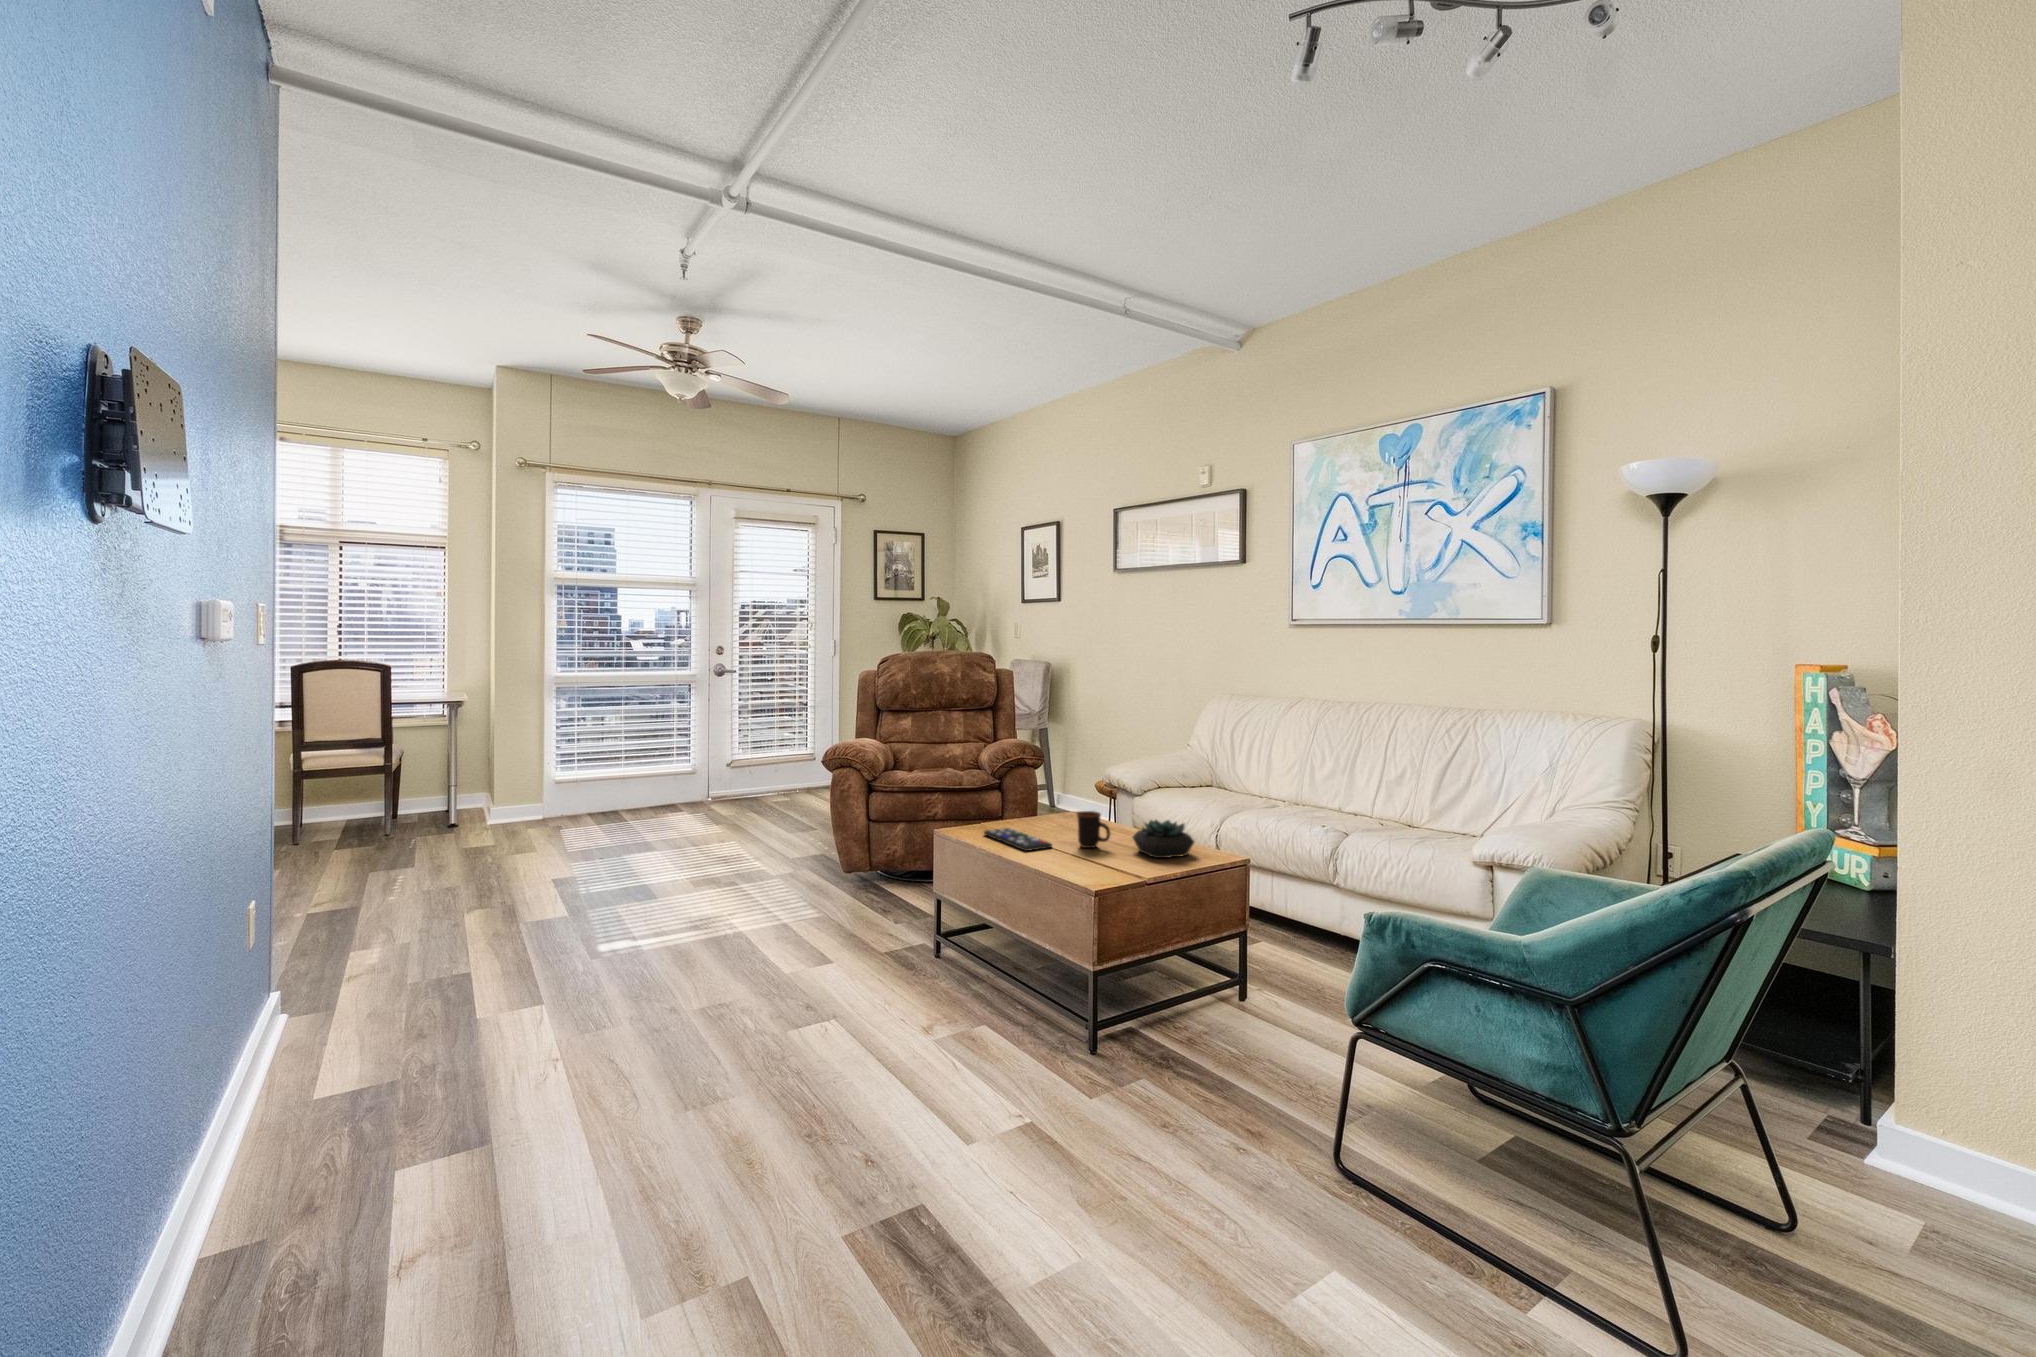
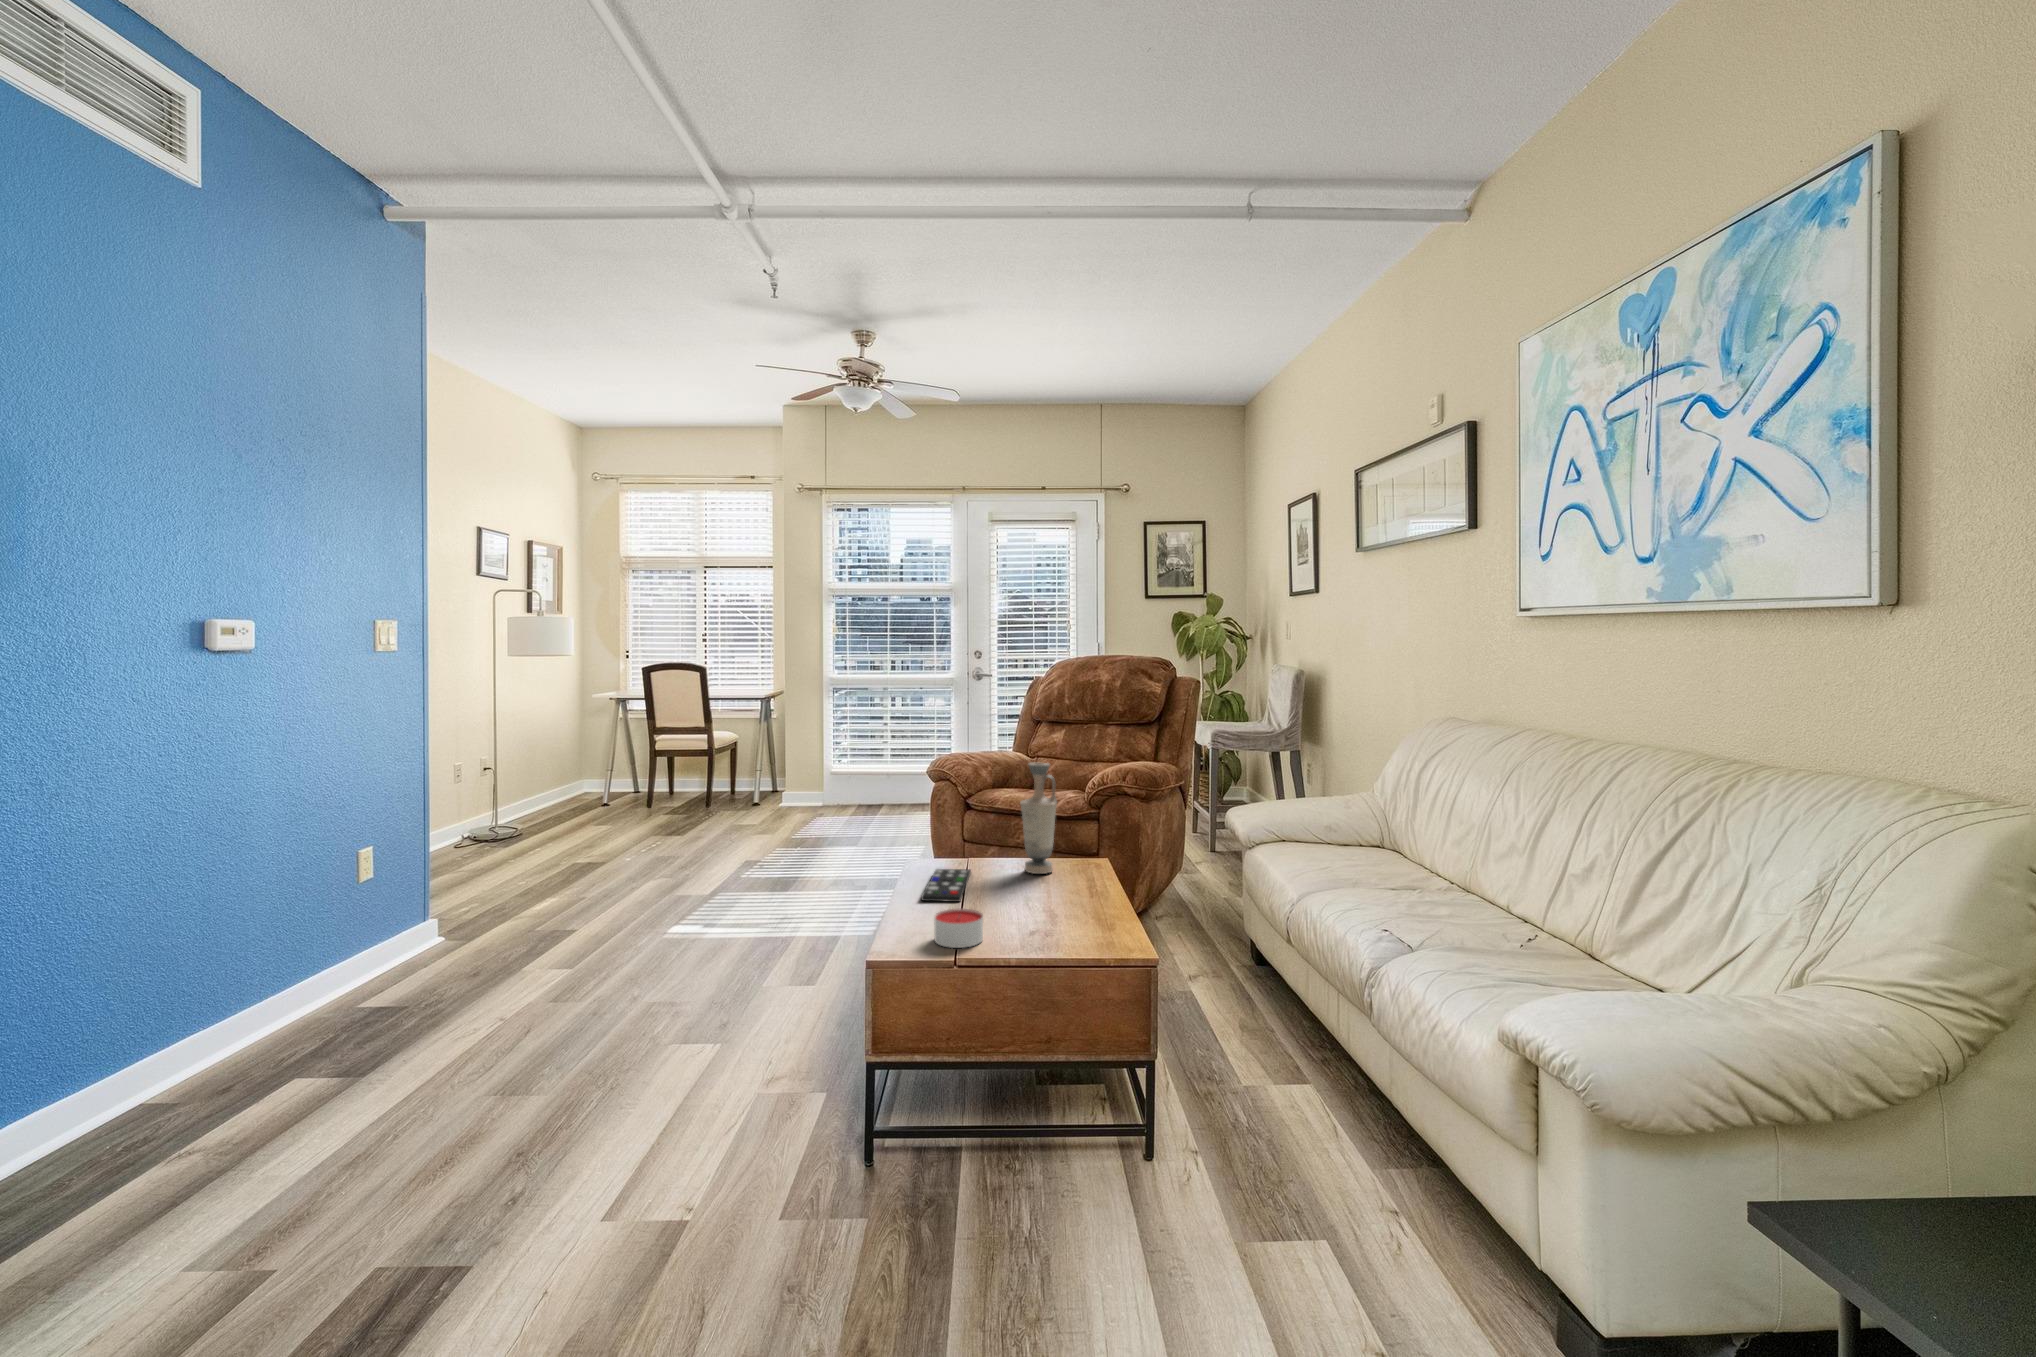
vase: none [1039,737,1069,826] -> present [1020,763,1057,874]
mug: present [1077,811,1110,848] -> none [985,861,1016,910]
succulent plant: present [1132,820,1194,858] -> none [1023,884,1099,942]
candle: none [1096,844,1134,871] -> present [934,908,983,948]

